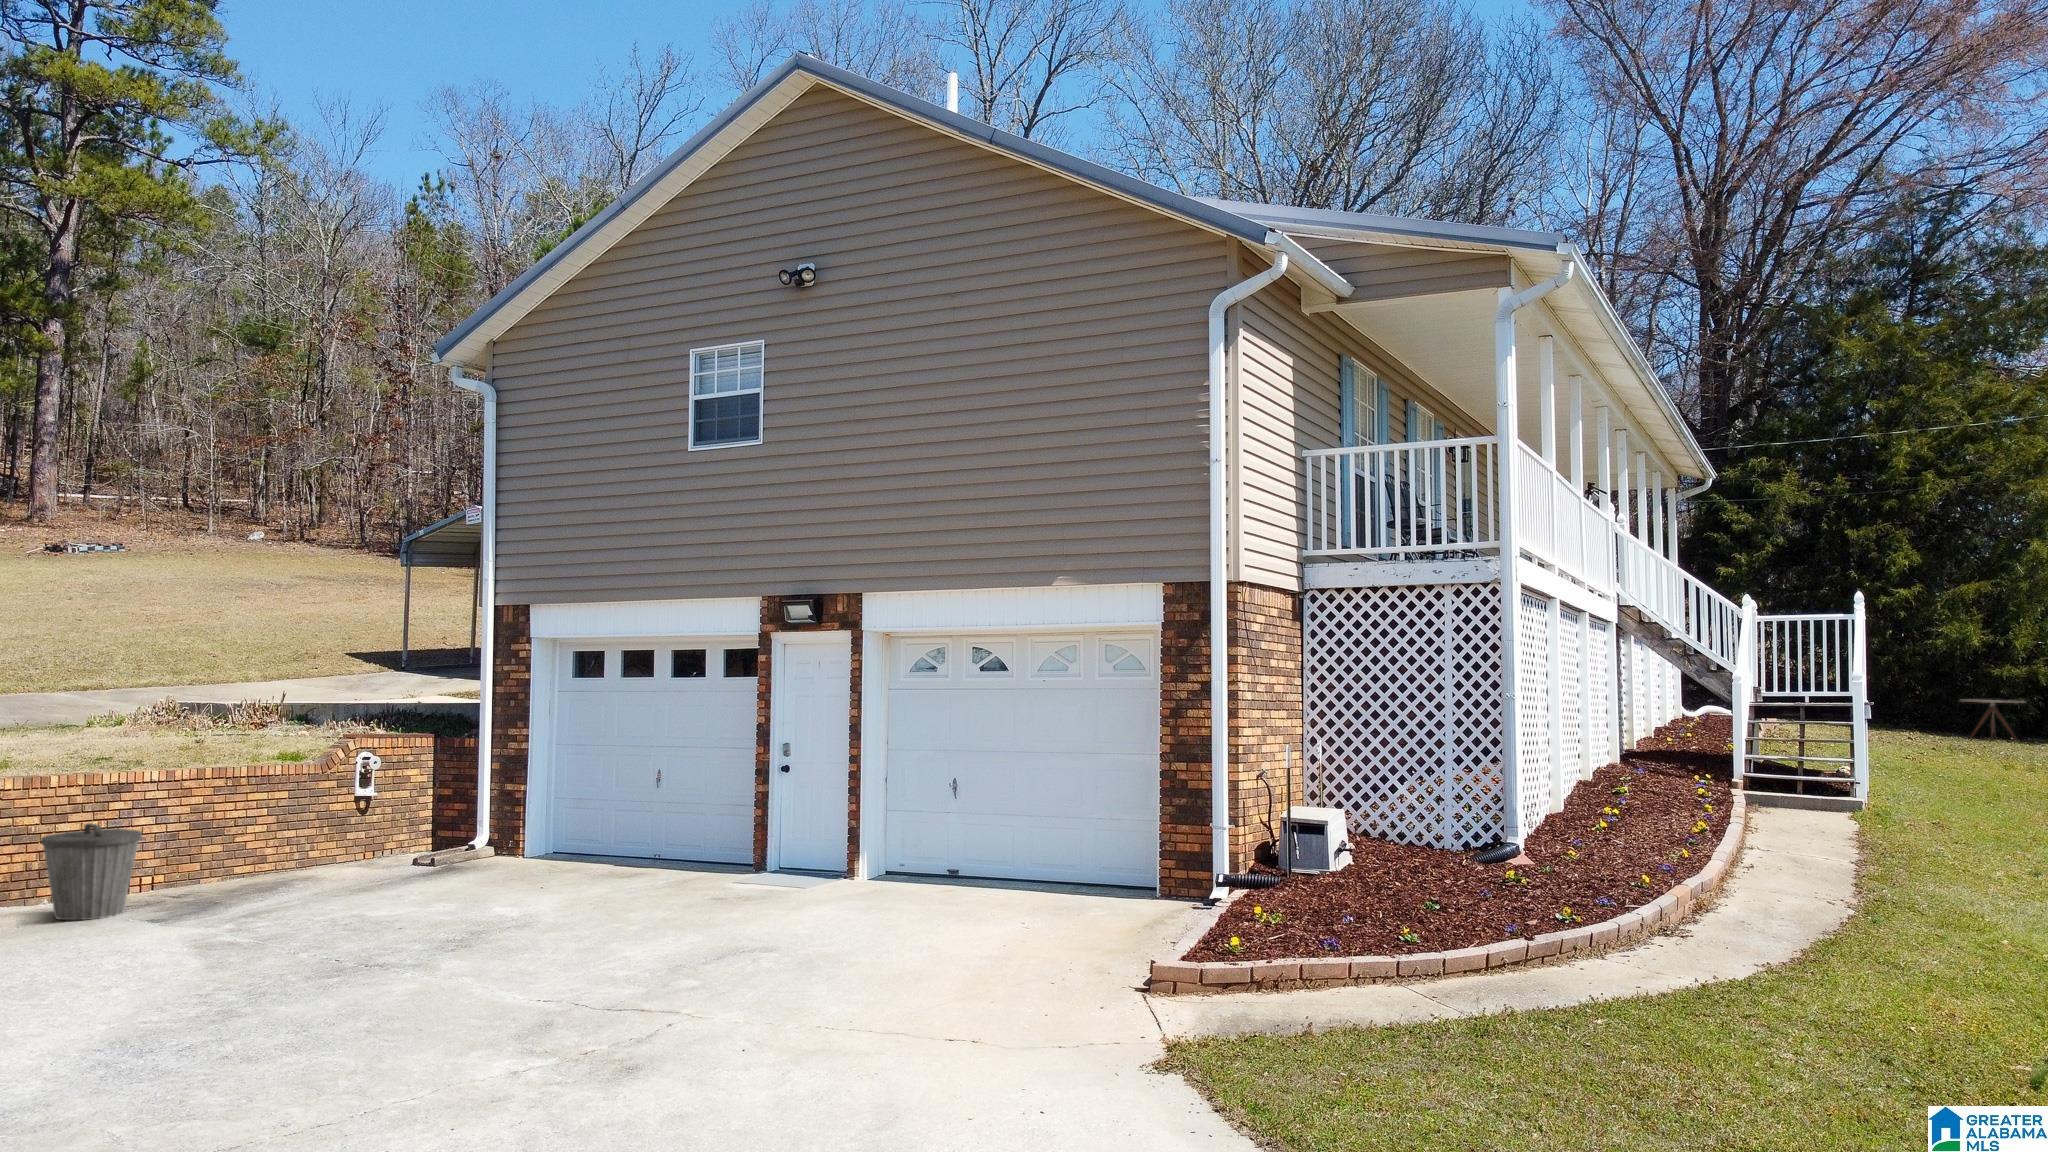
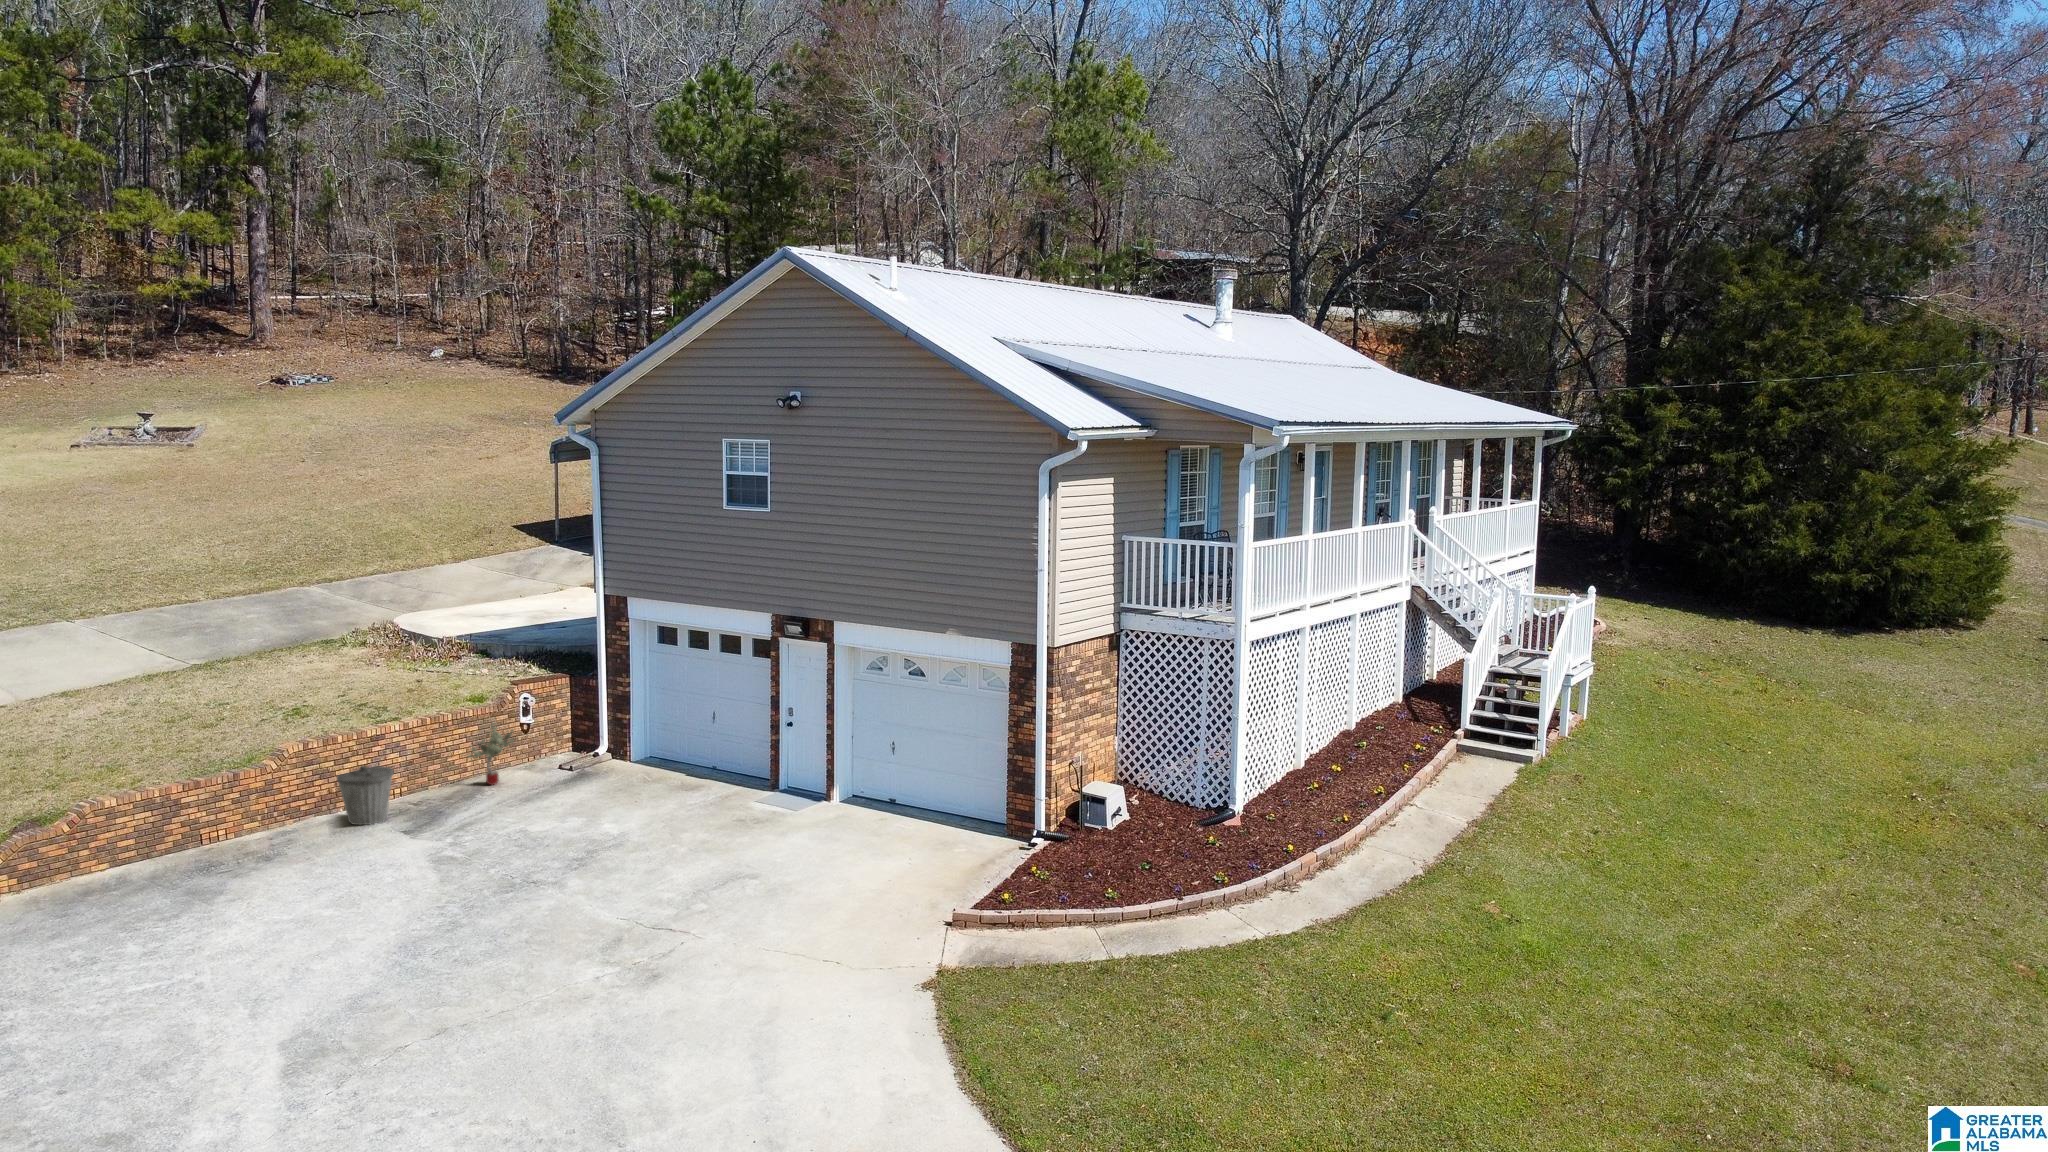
round table: present [1963,700,2024,739] -> none [1778,599,1830,635]
potted tree: none [266,780,347,880] -> present [468,724,514,785]

